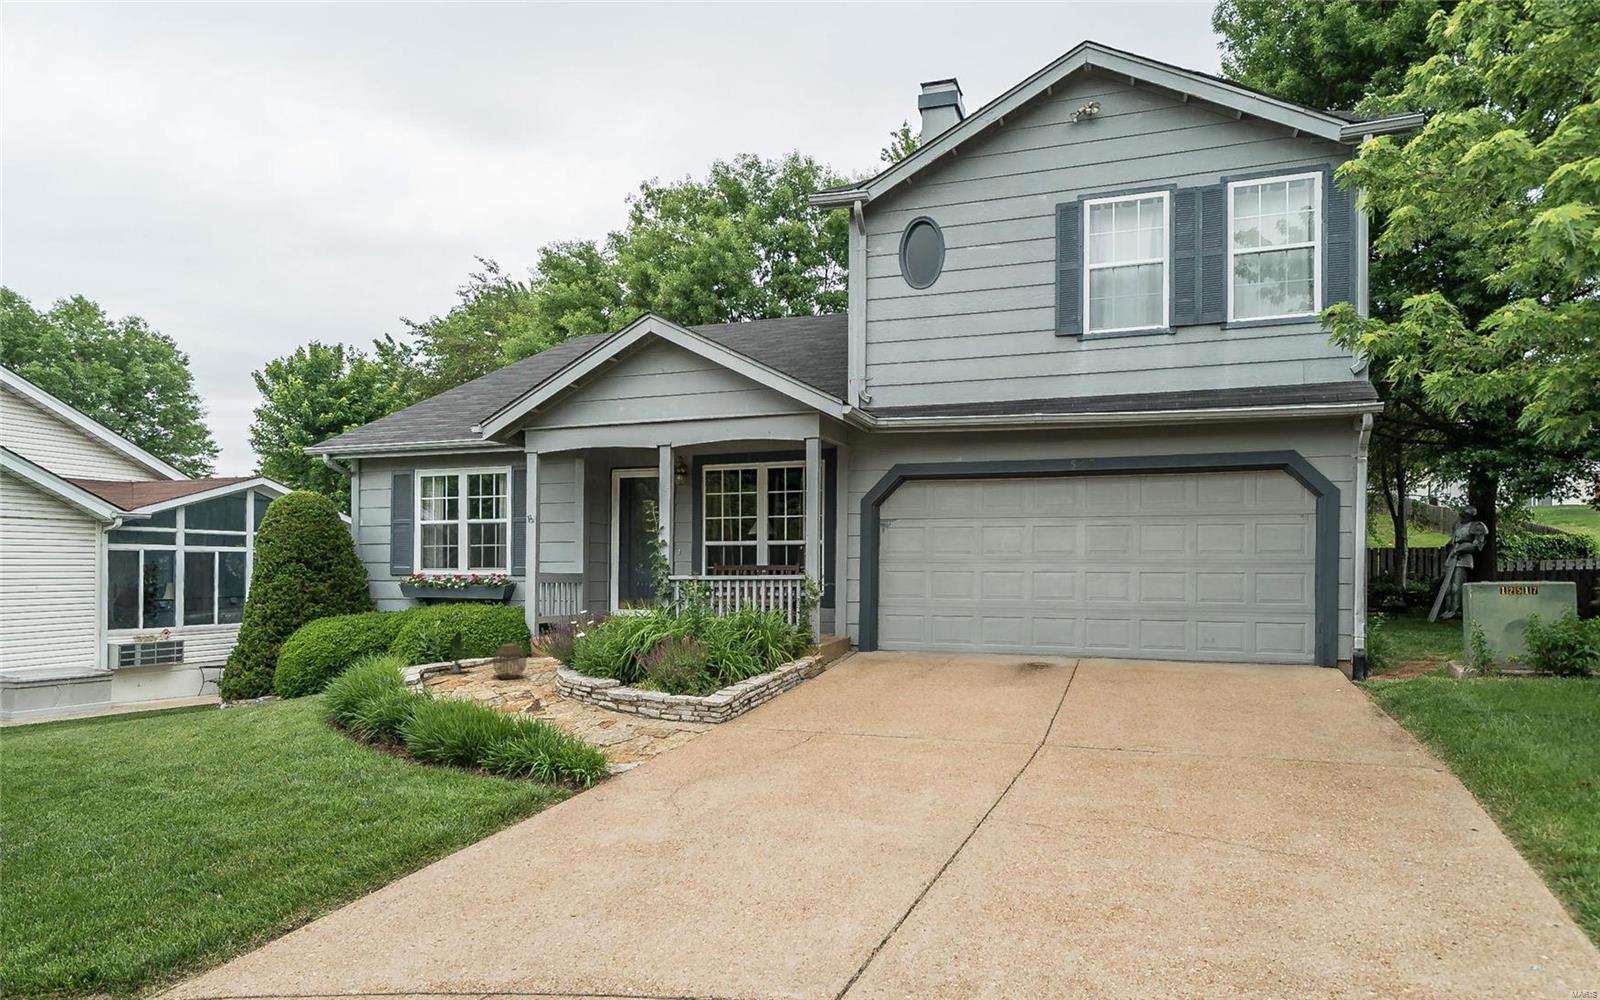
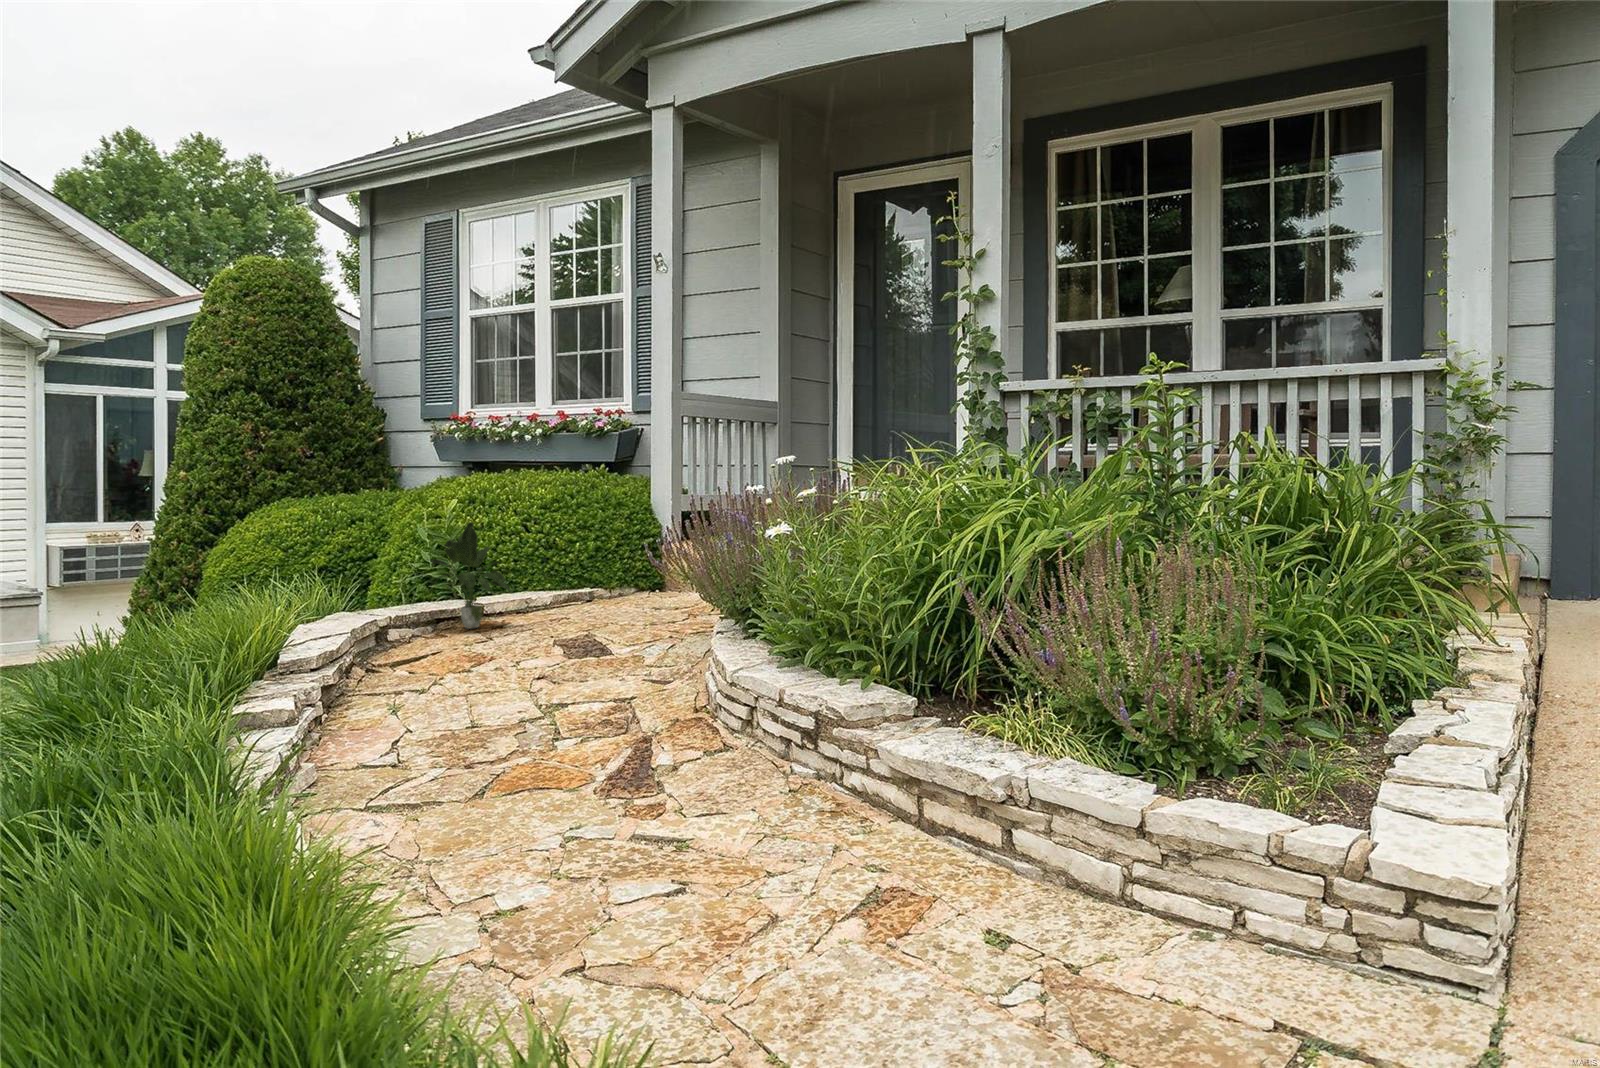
woven basket: present [493,643,526,679] -> none [546,554,635,650]

